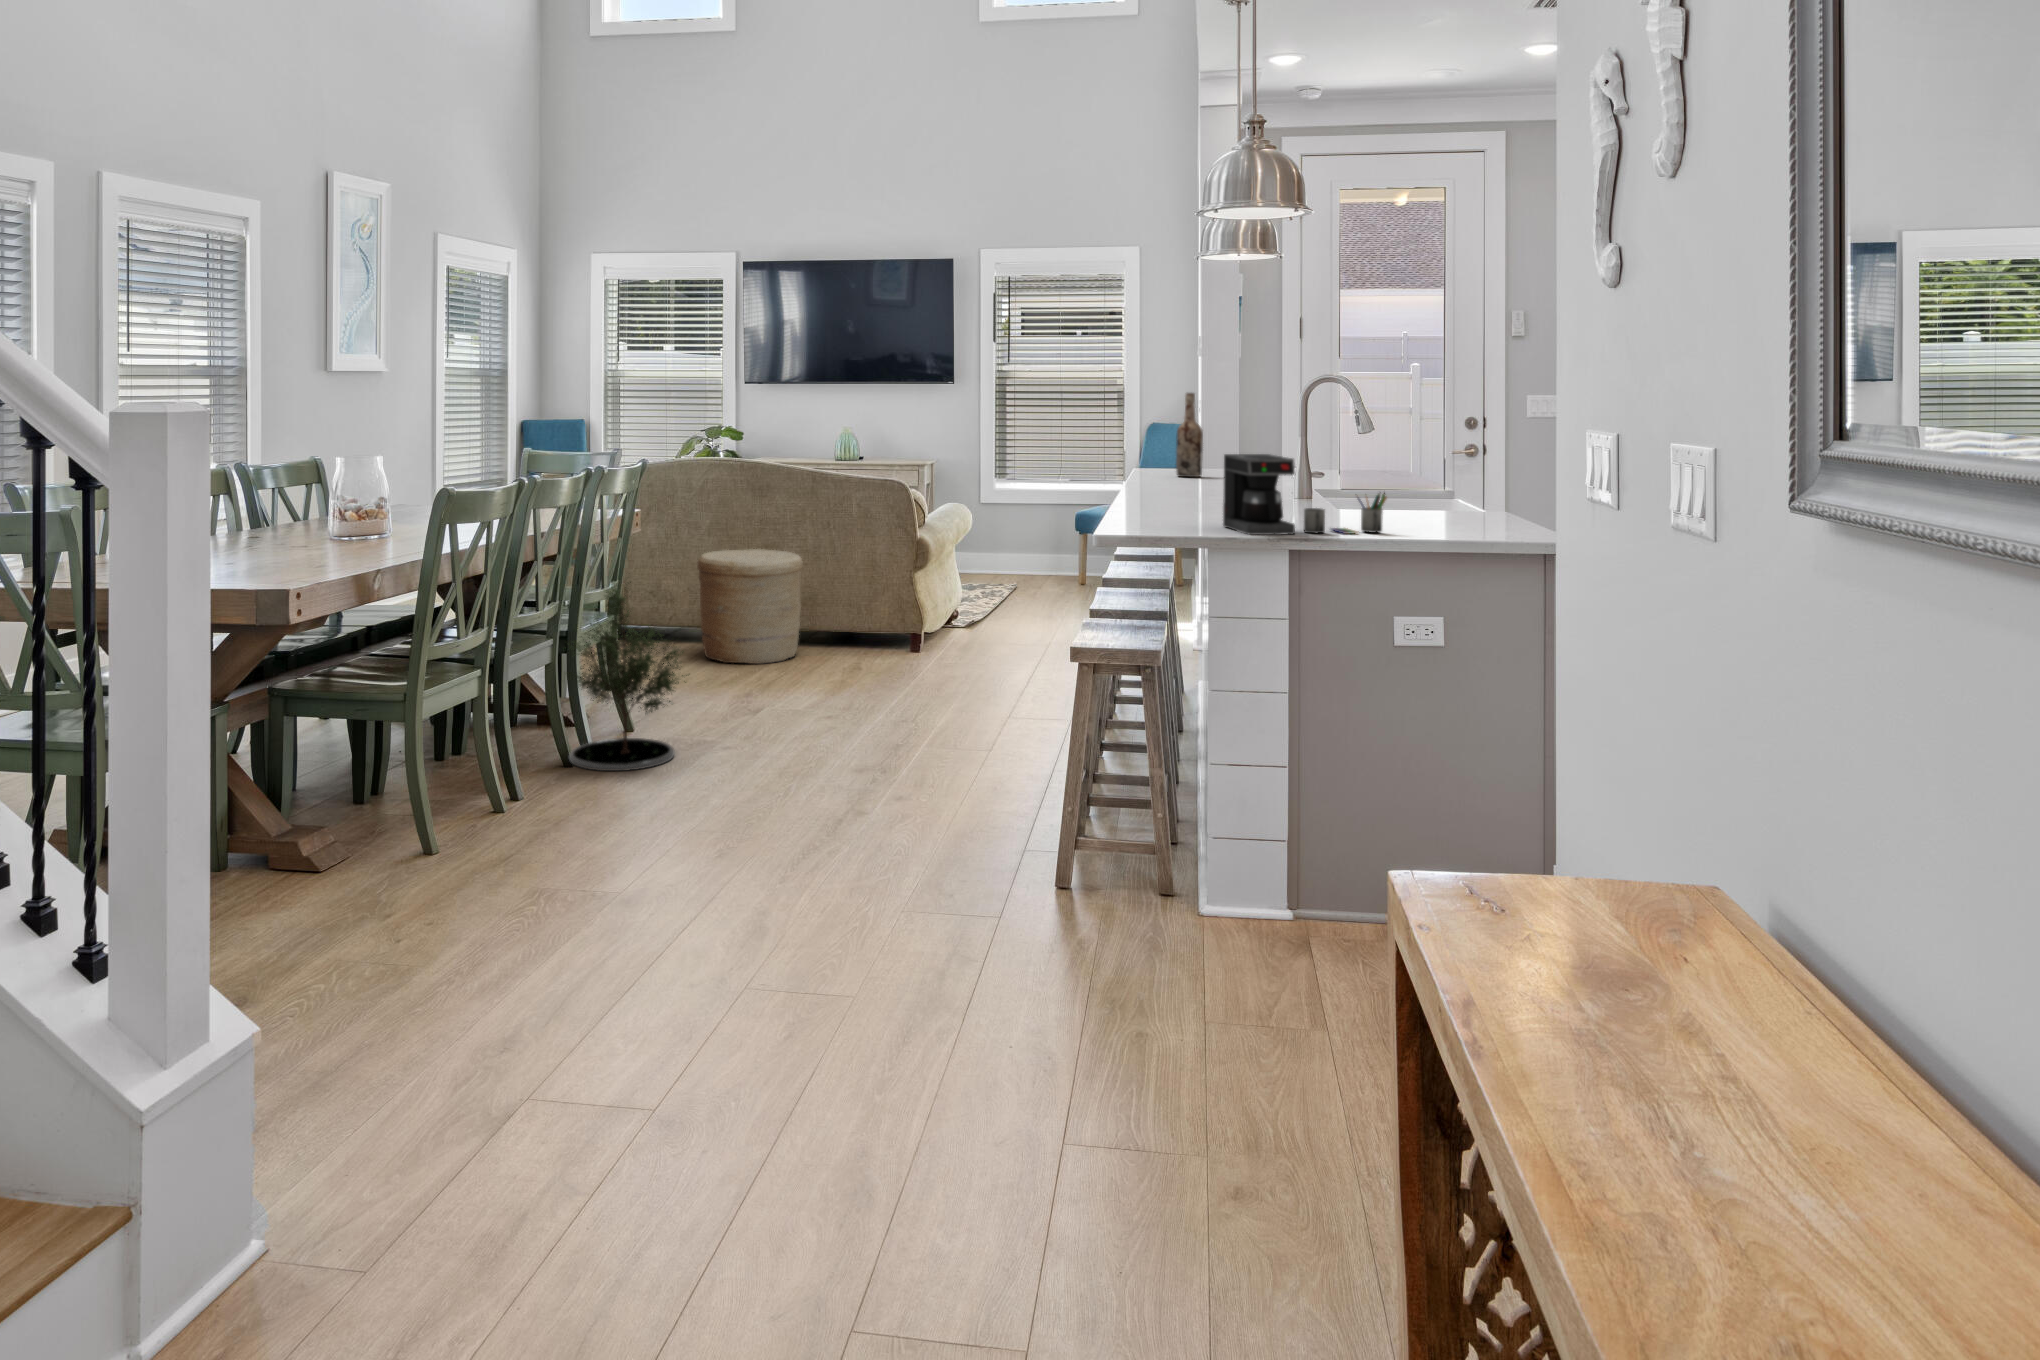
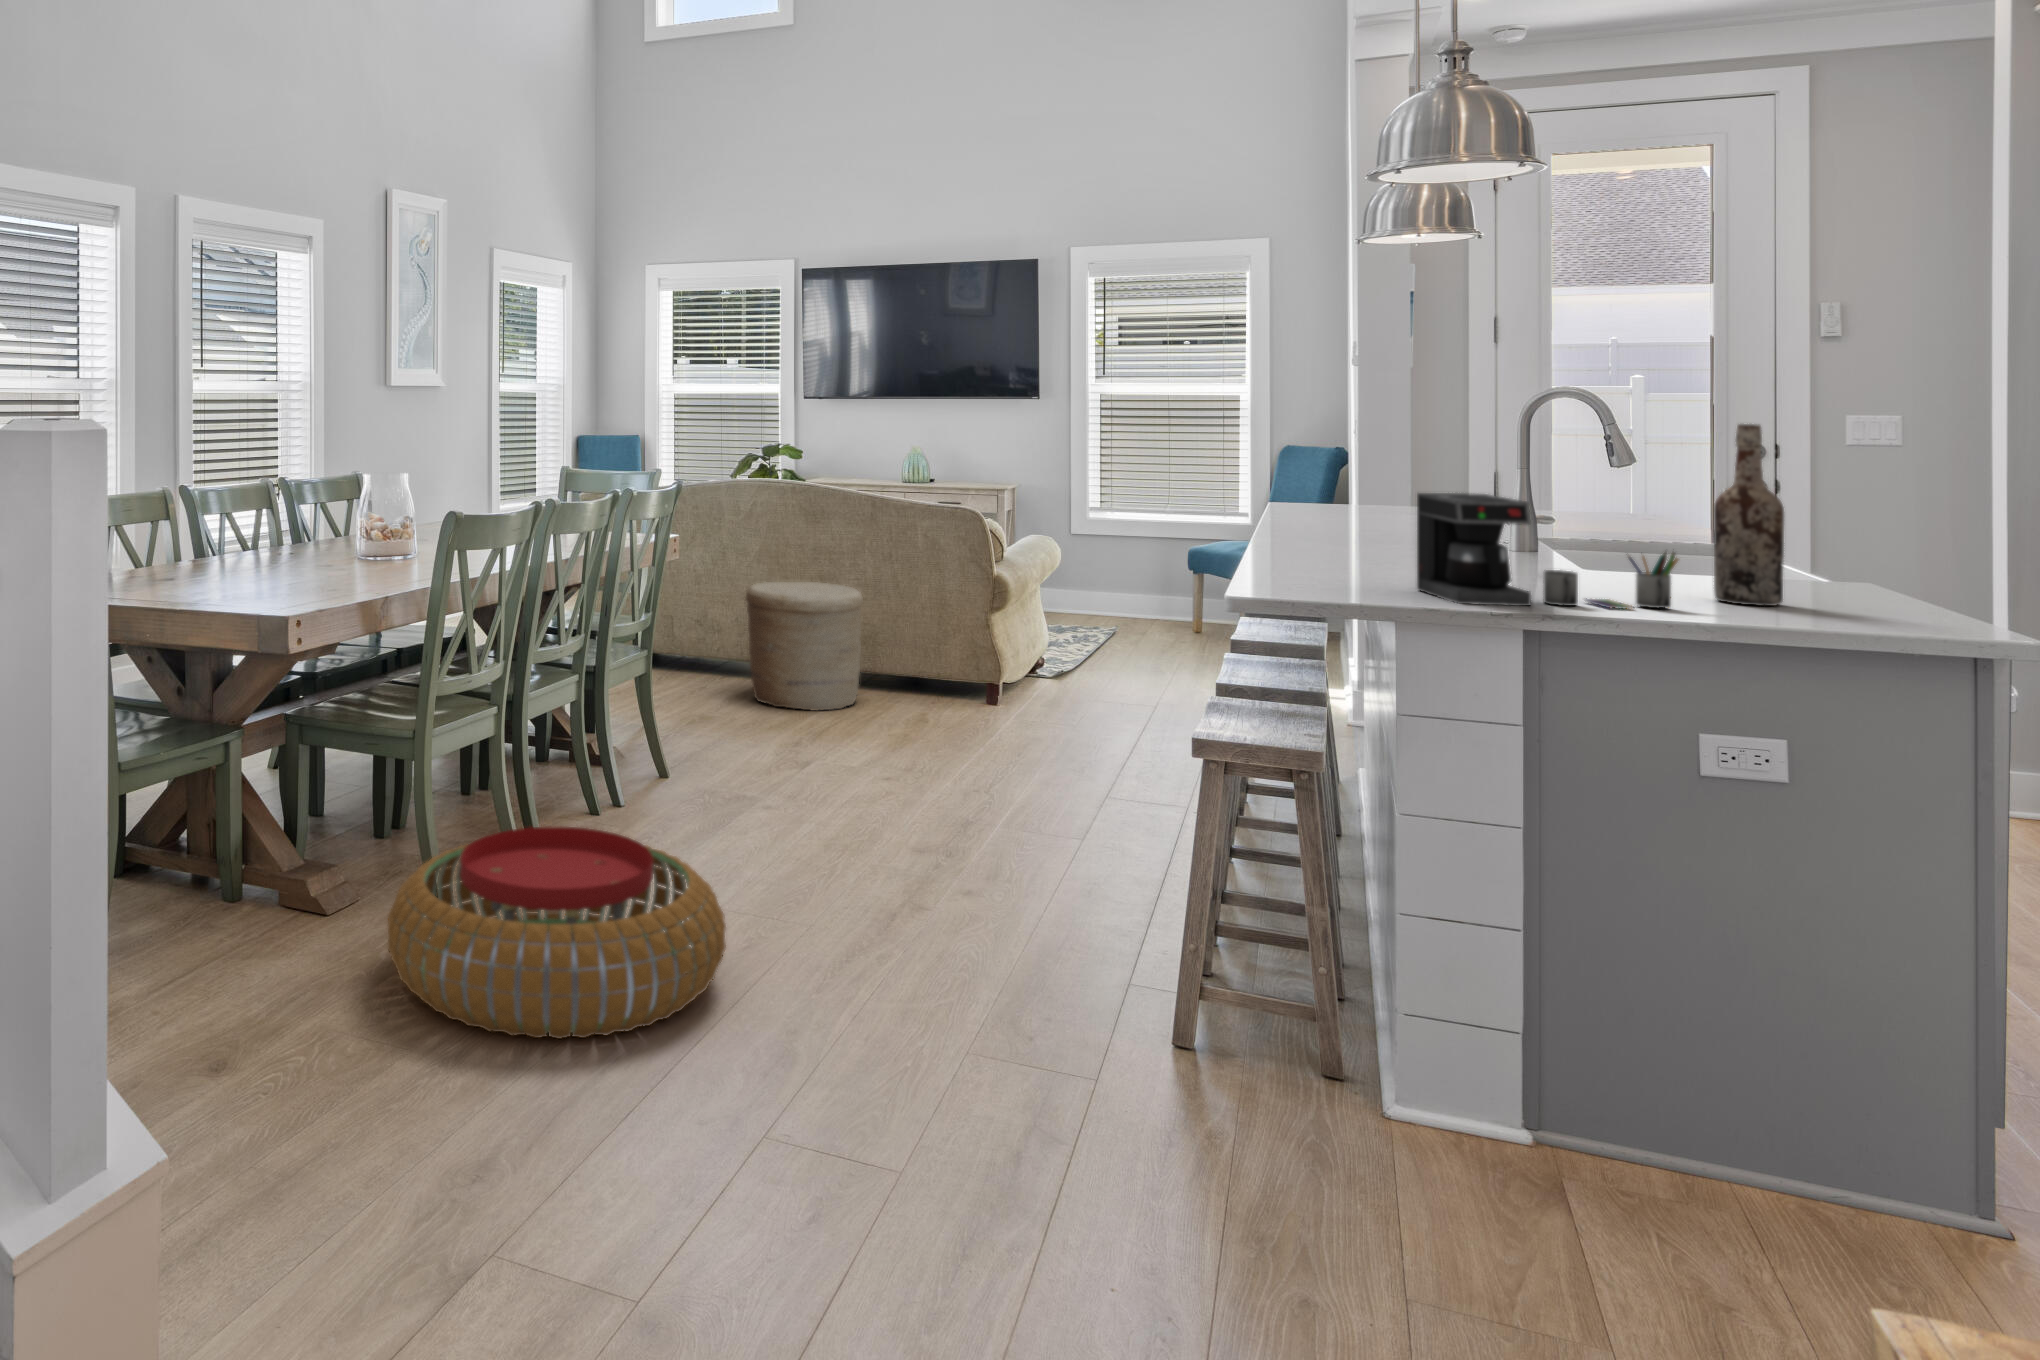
wine bottle: present [1176,393,1203,477] -> present [1714,424,1784,606]
potted tree: present [567,582,687,771] -> none [589,607,730,829]
pouf: none [394,764,701,941] -> present [388,826,726,1039]

